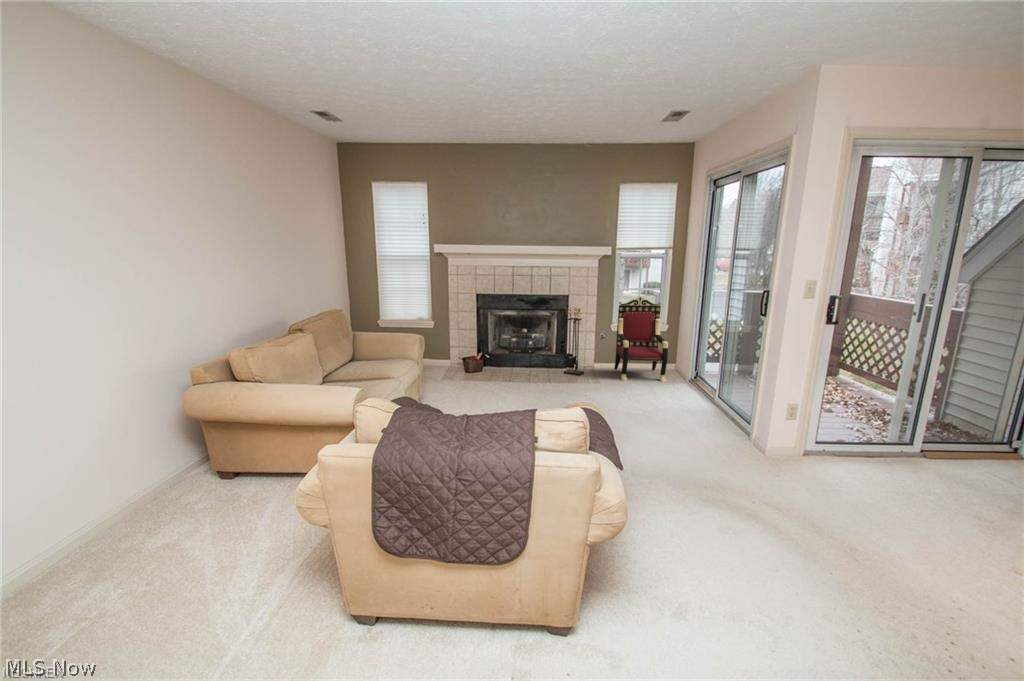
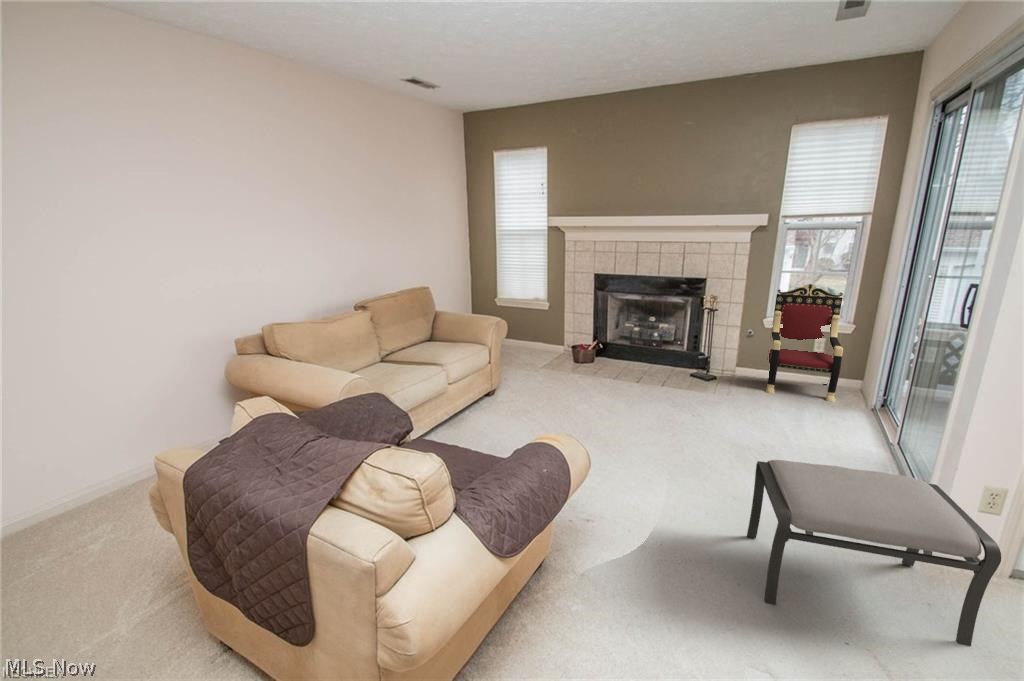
ottoman: none [671,423,830,530] -> present [747,460,1001,646]

